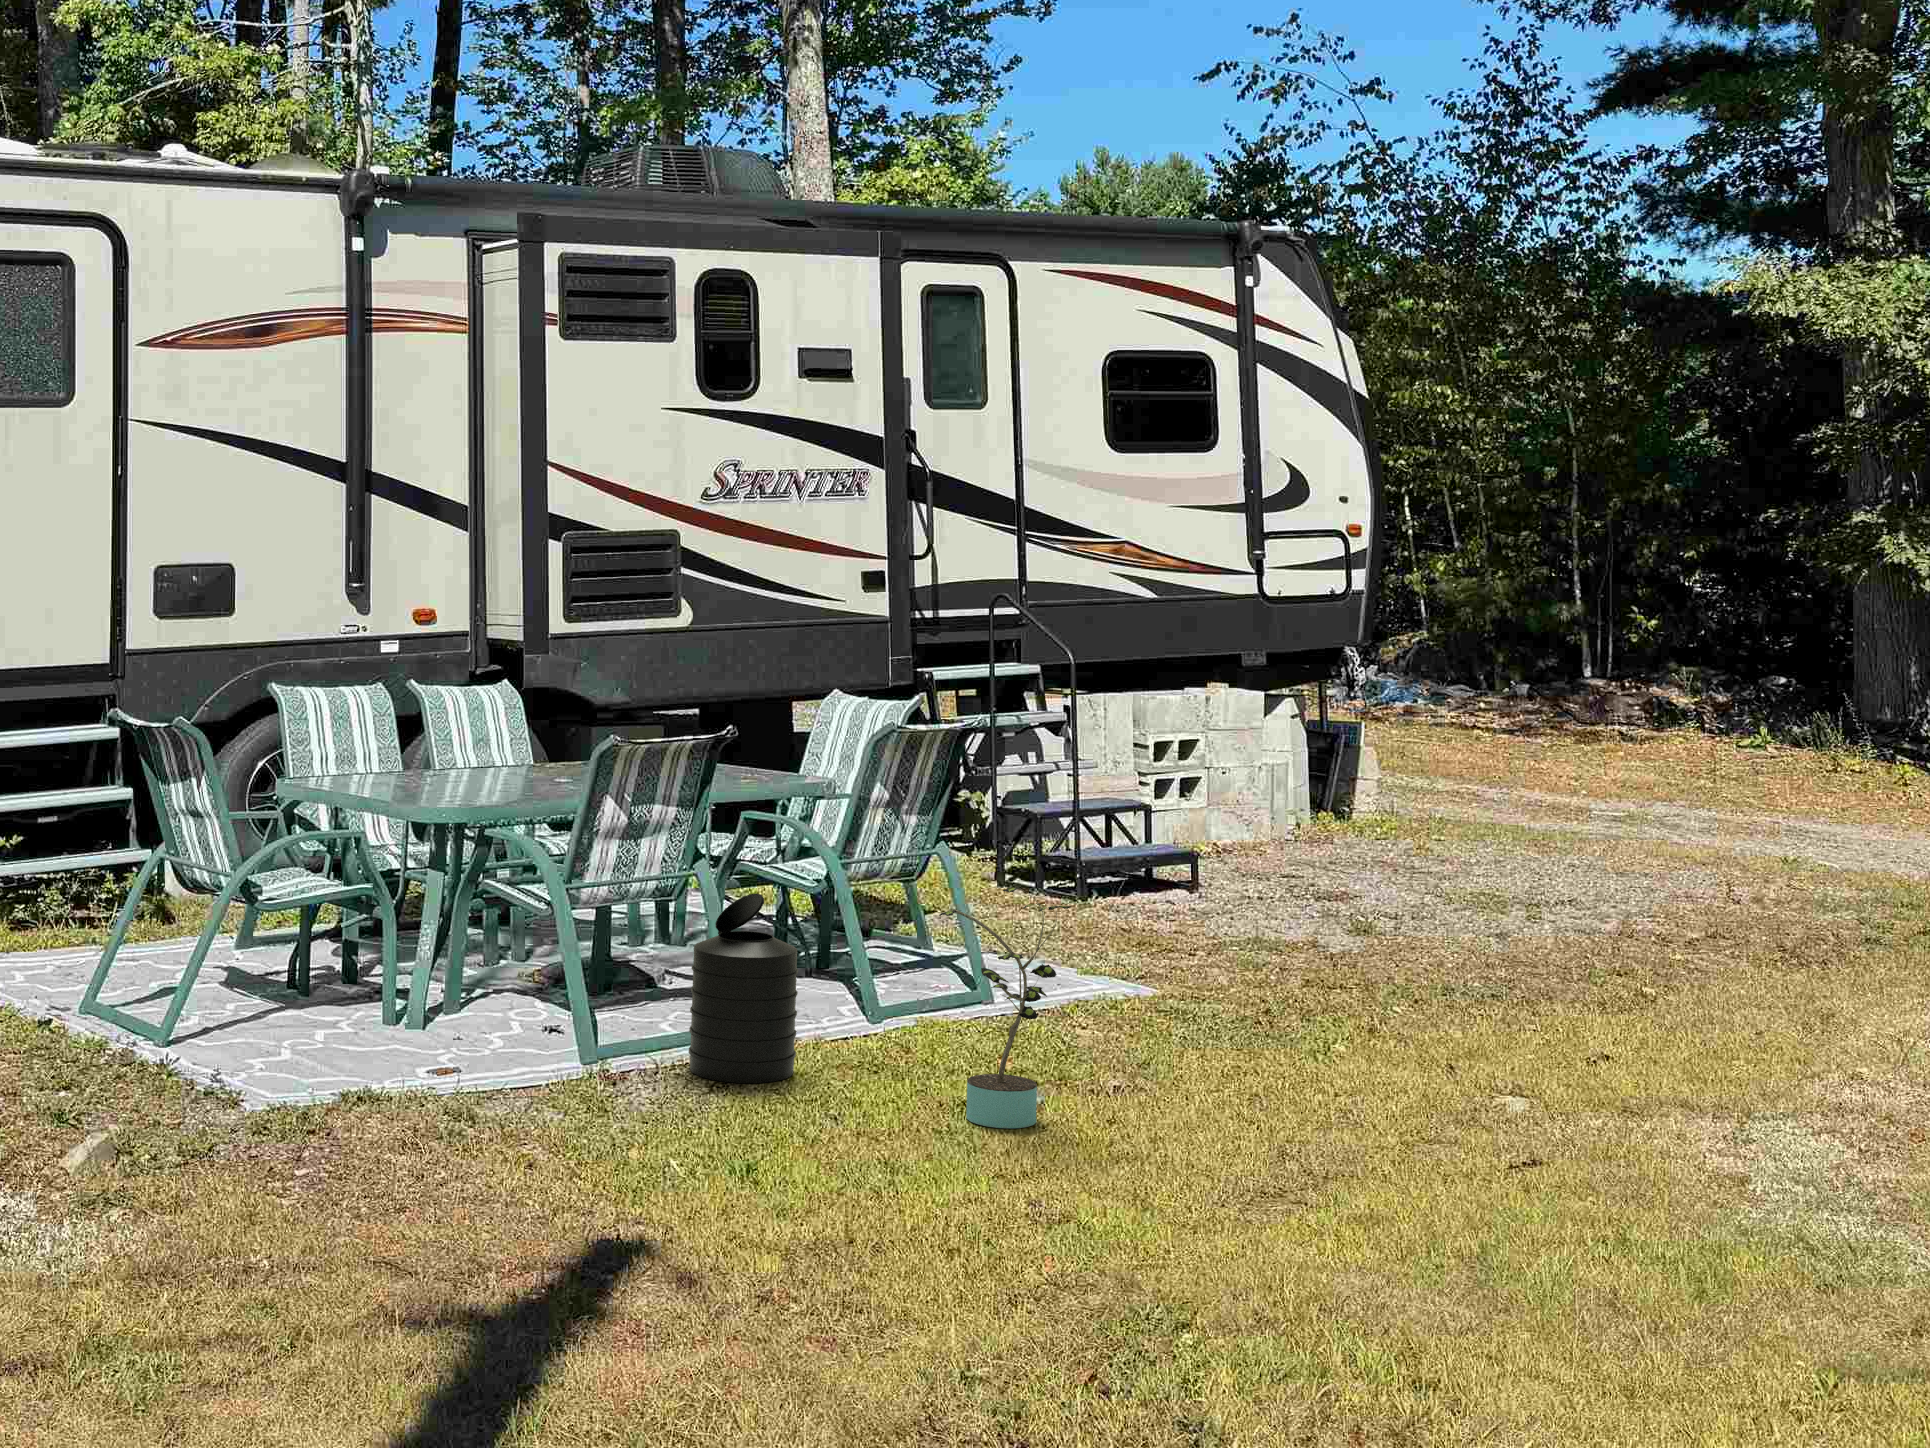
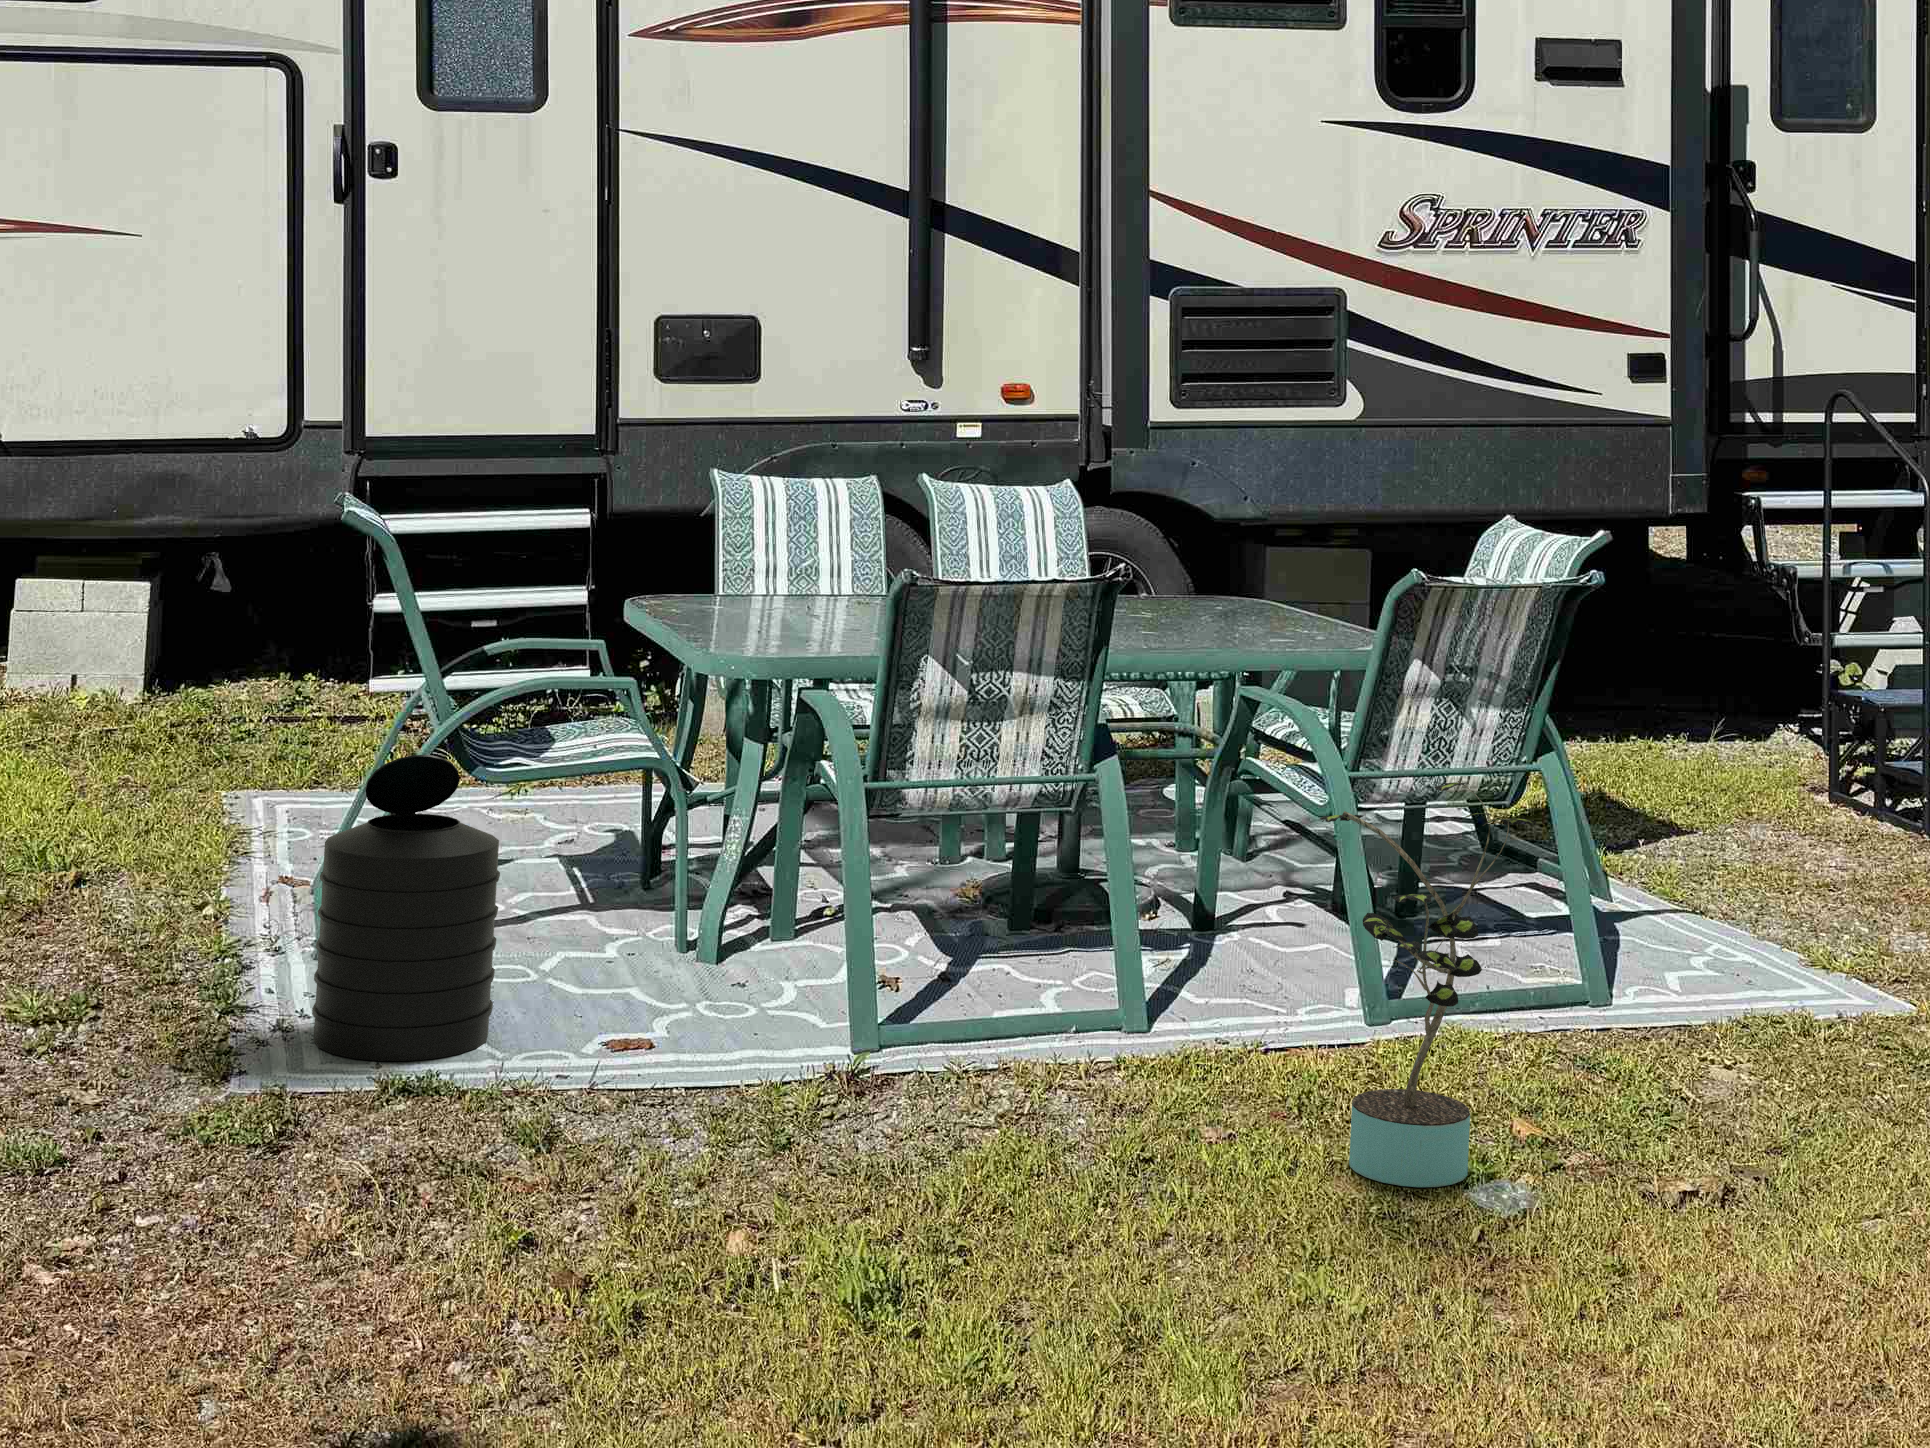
trash can: present [689,893,798,1083] -> present [312,755,500,1061]

